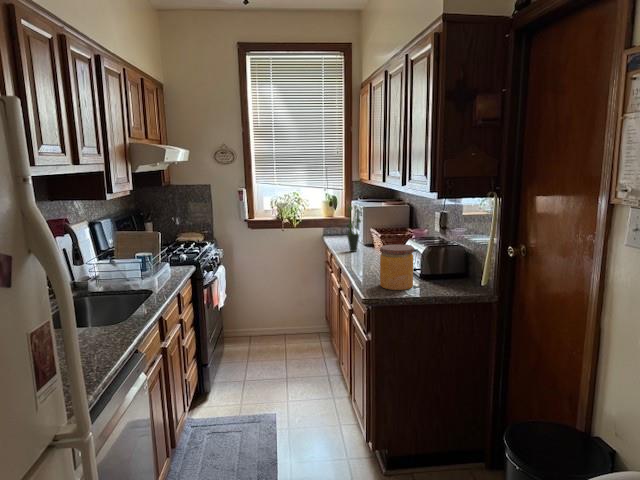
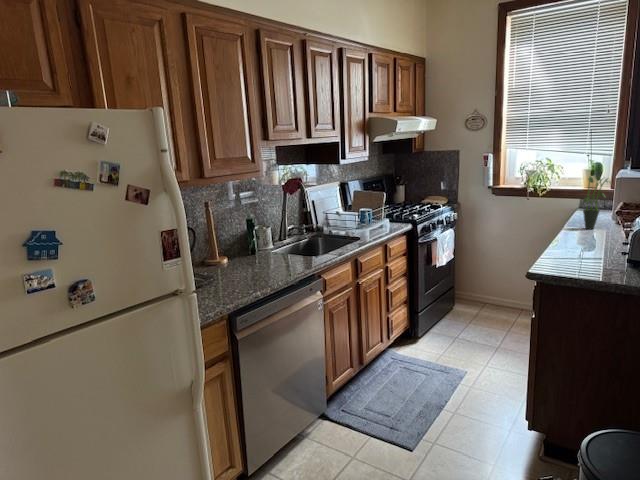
jar: present [380,245,414,290] -> none [563,224,610,276]

